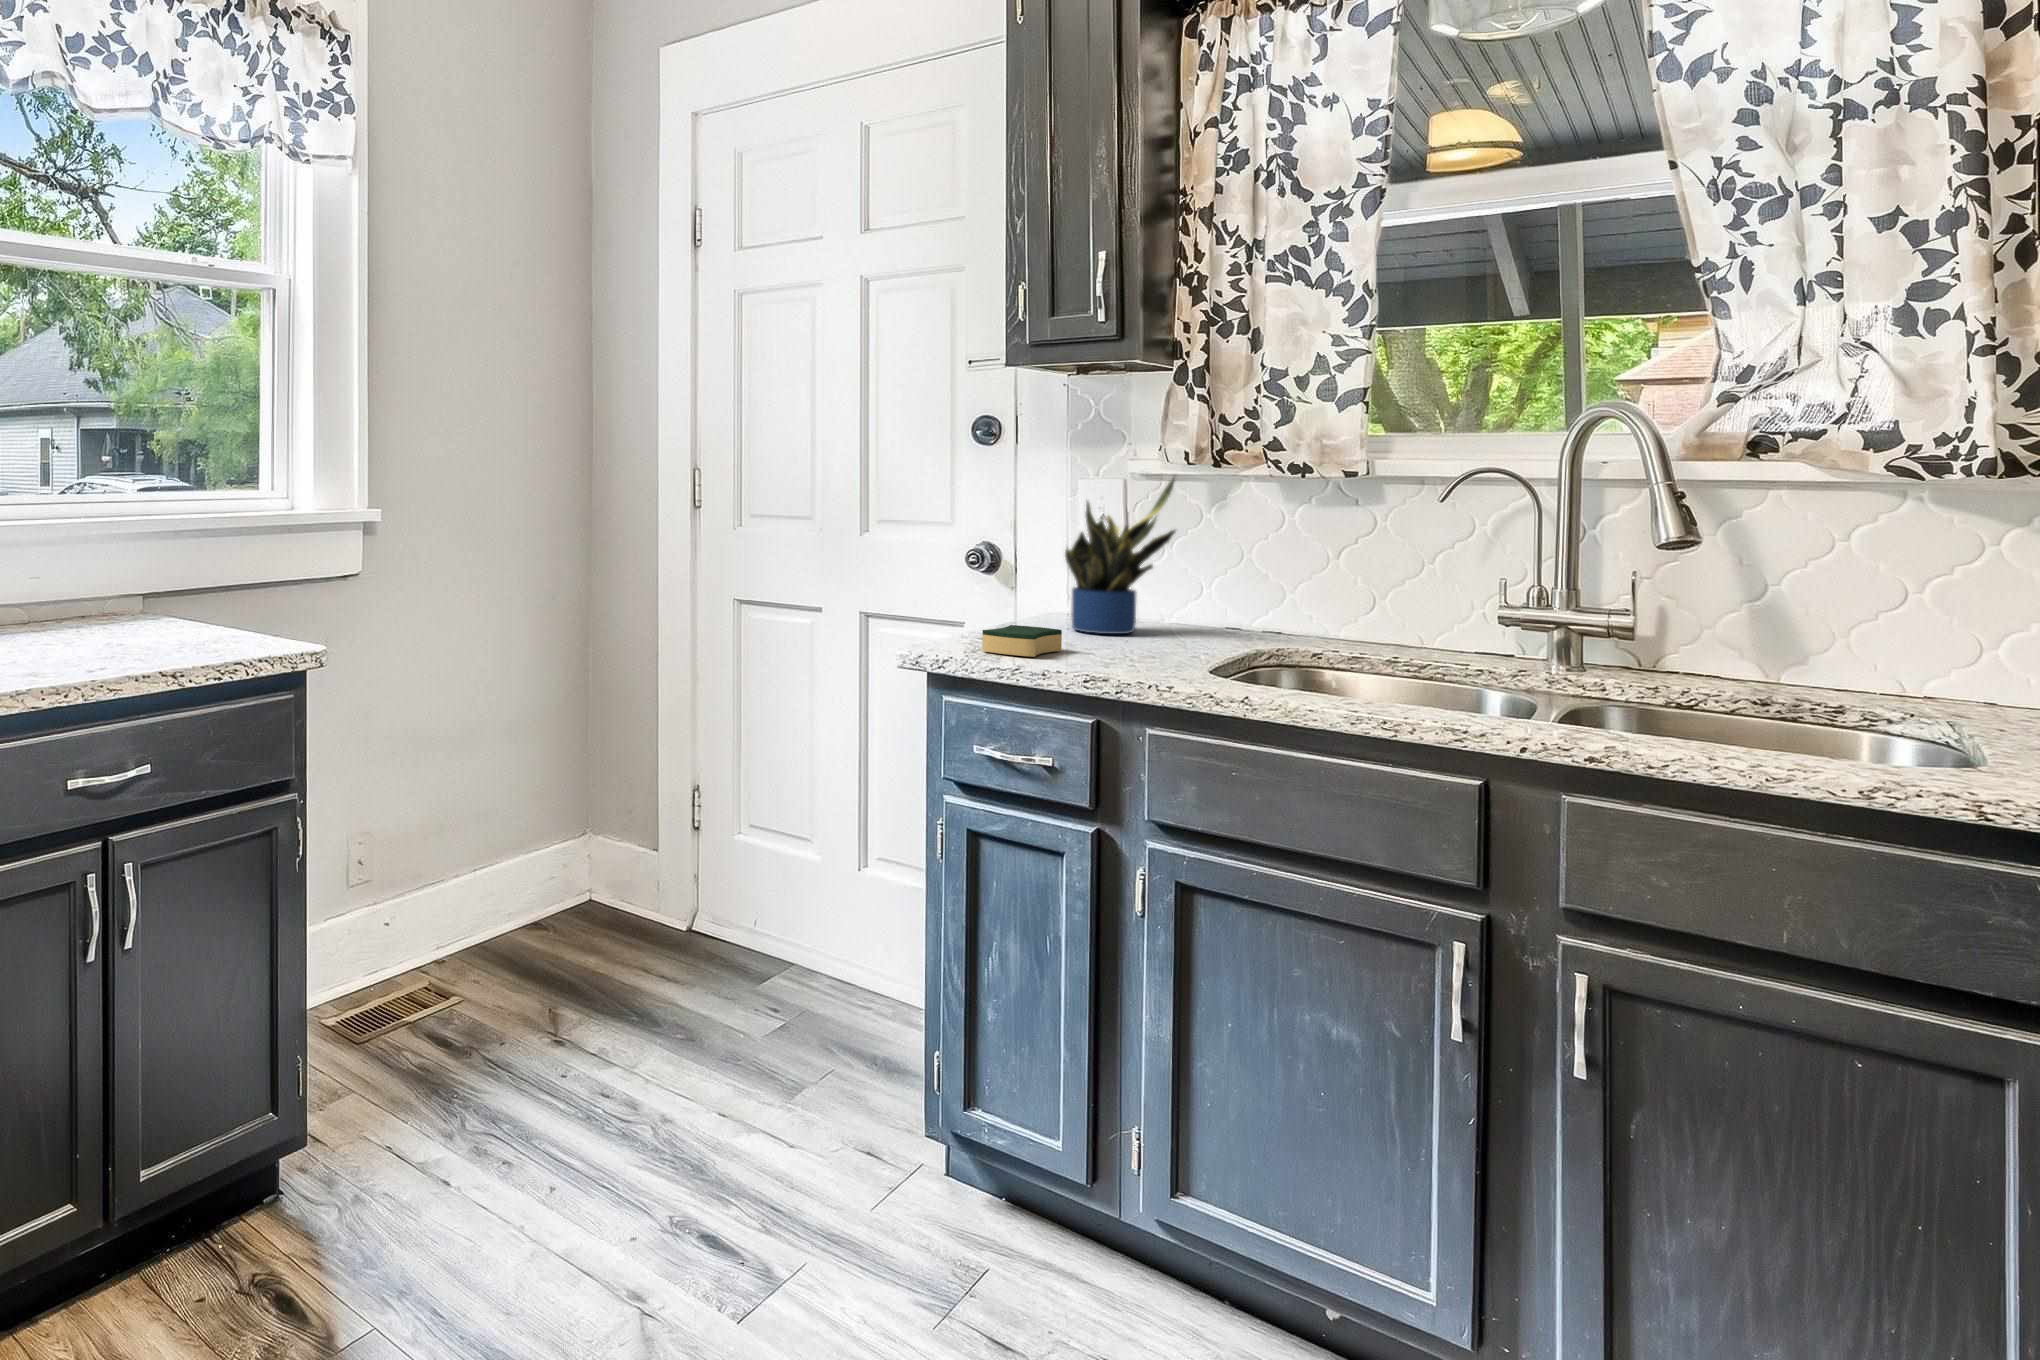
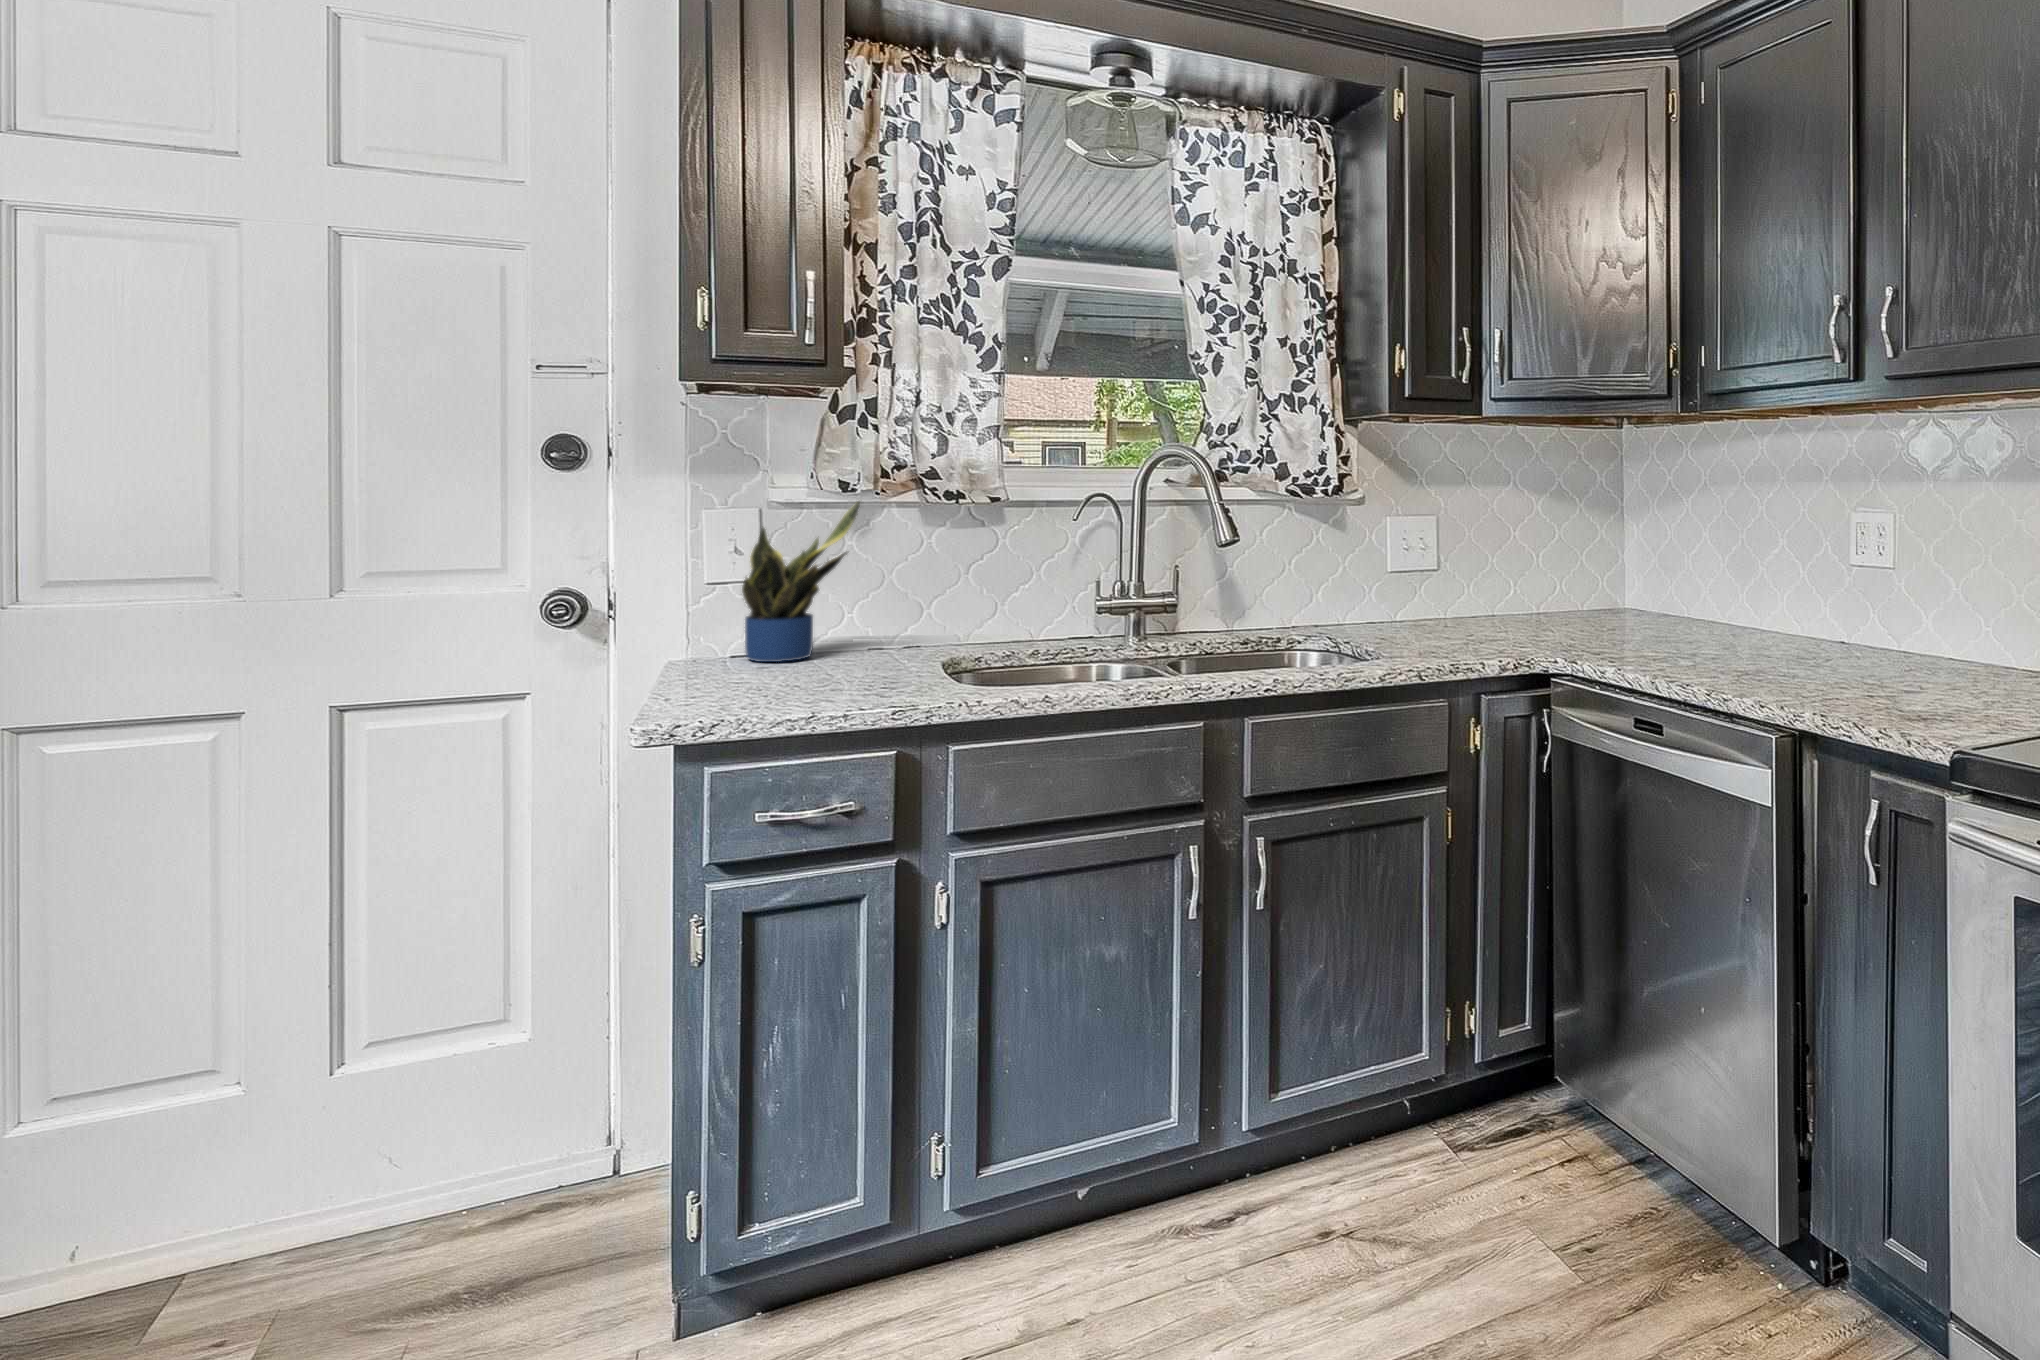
sponge: present [982,625,1062,657] -> none [754,664,820,699]

